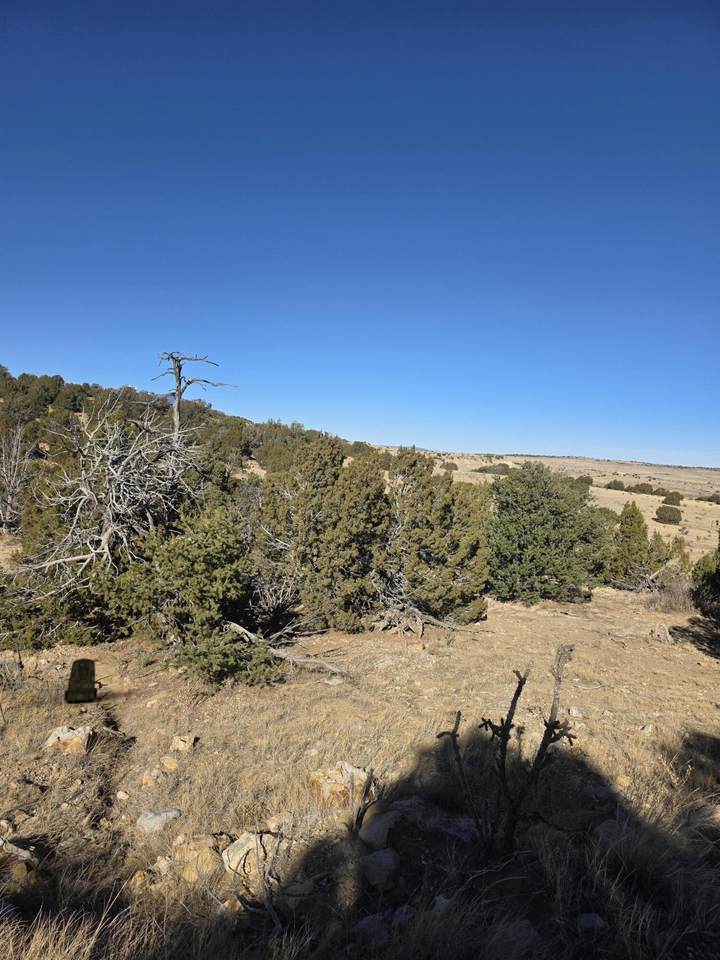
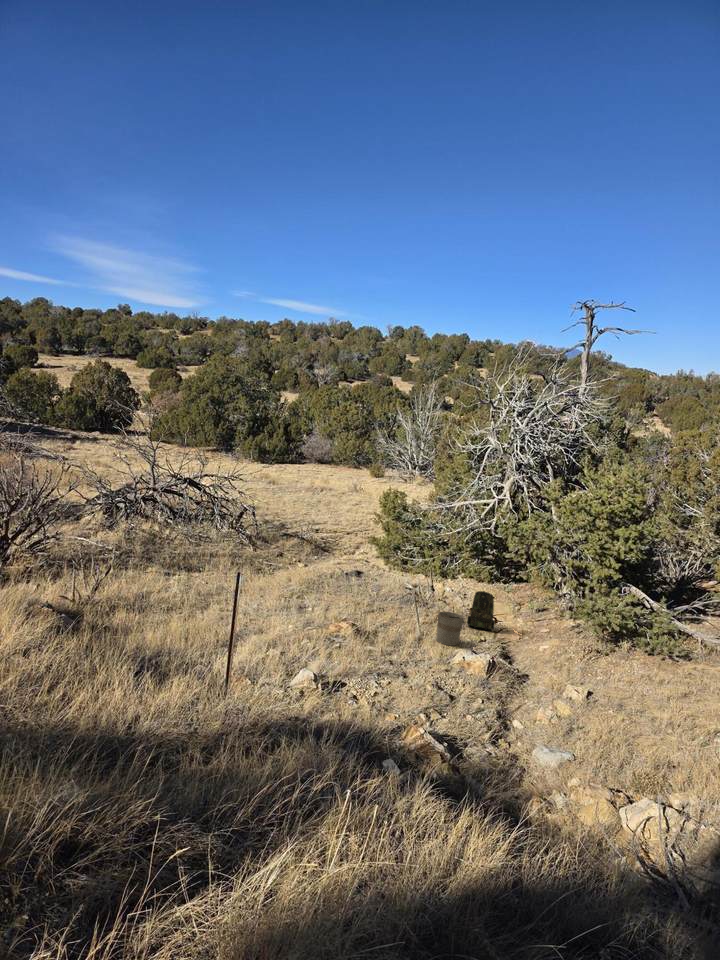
bucket: none [22,692,61,731] -> present [436,612,465,646]

